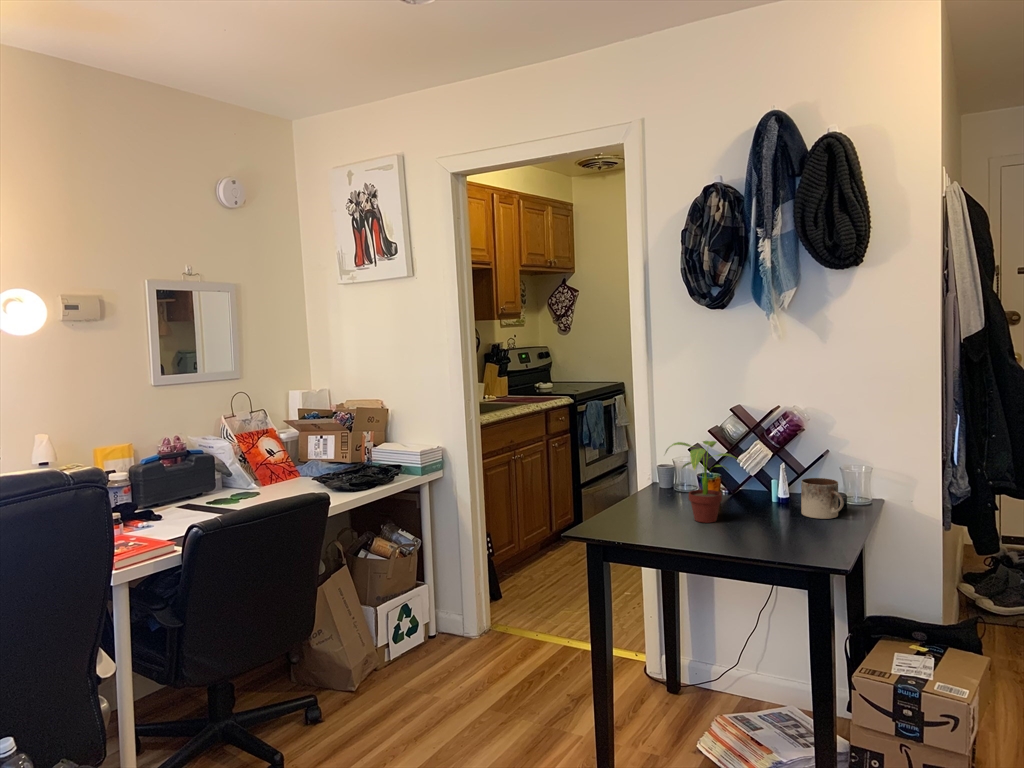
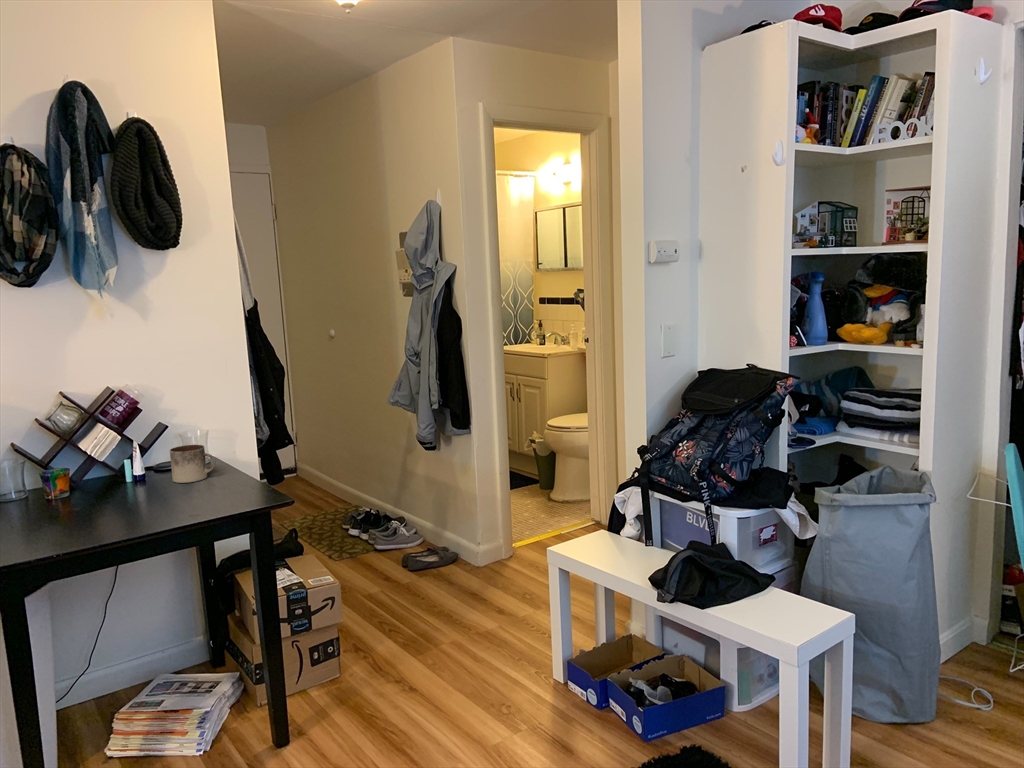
potted plant: present [666,441,740,523] -> none [42,429,134,515]

